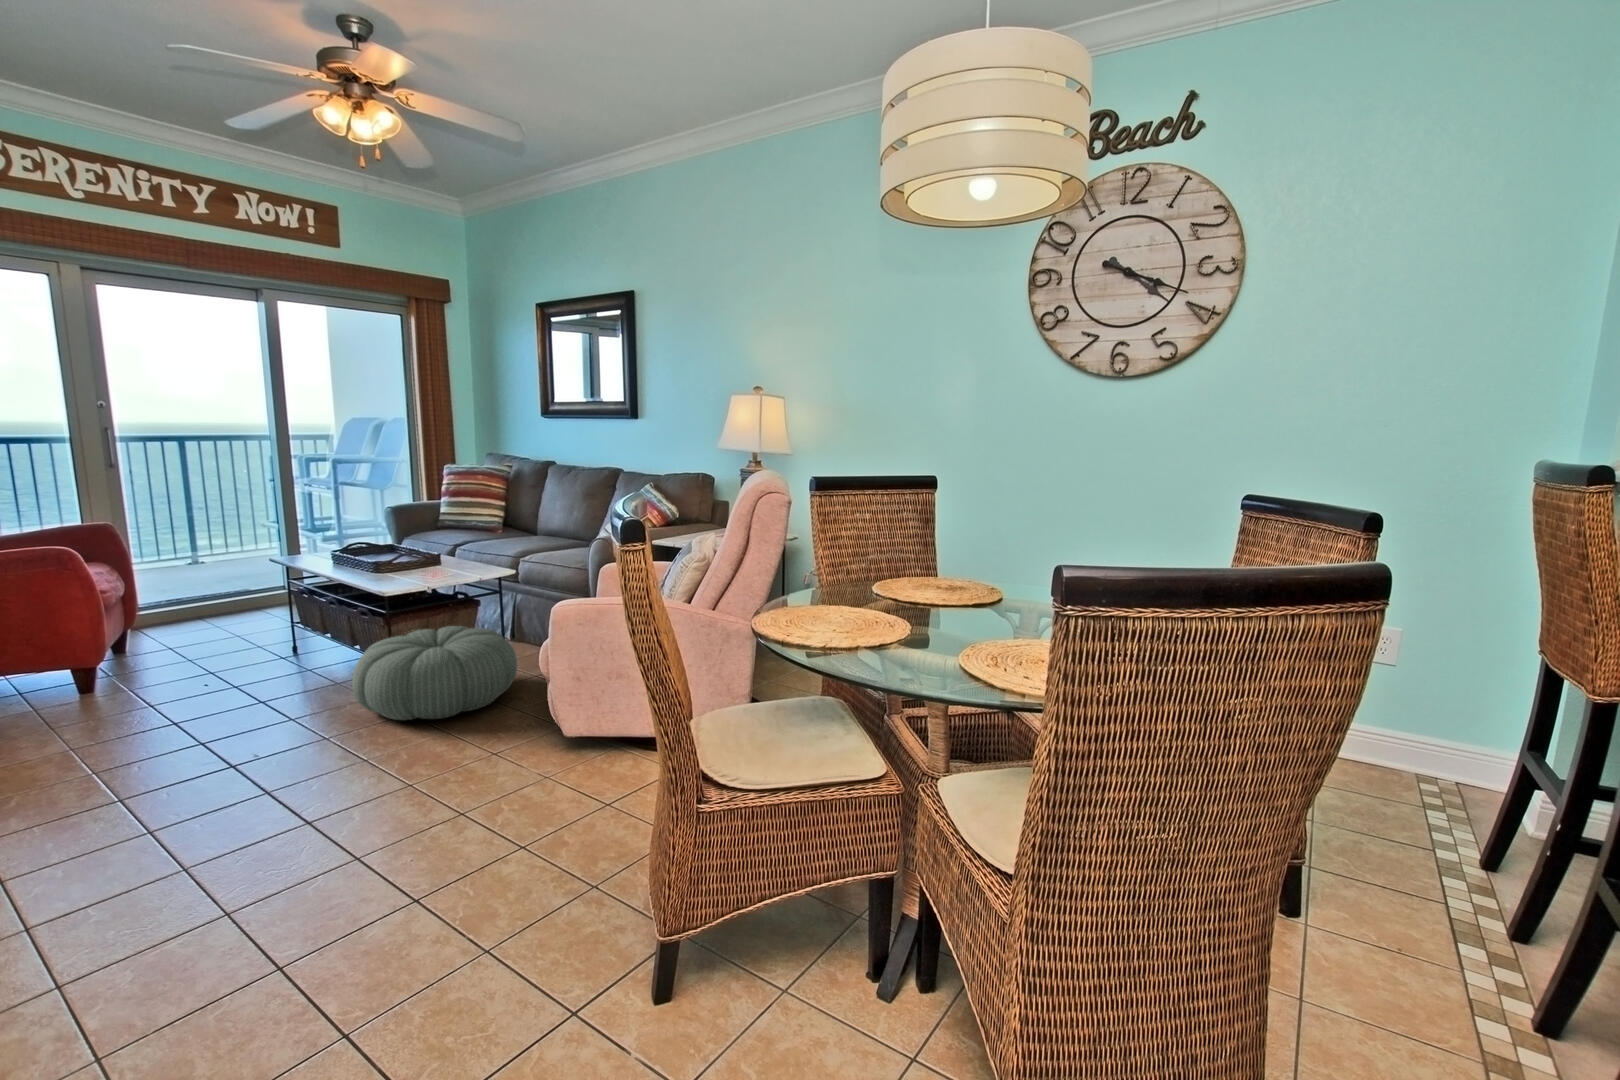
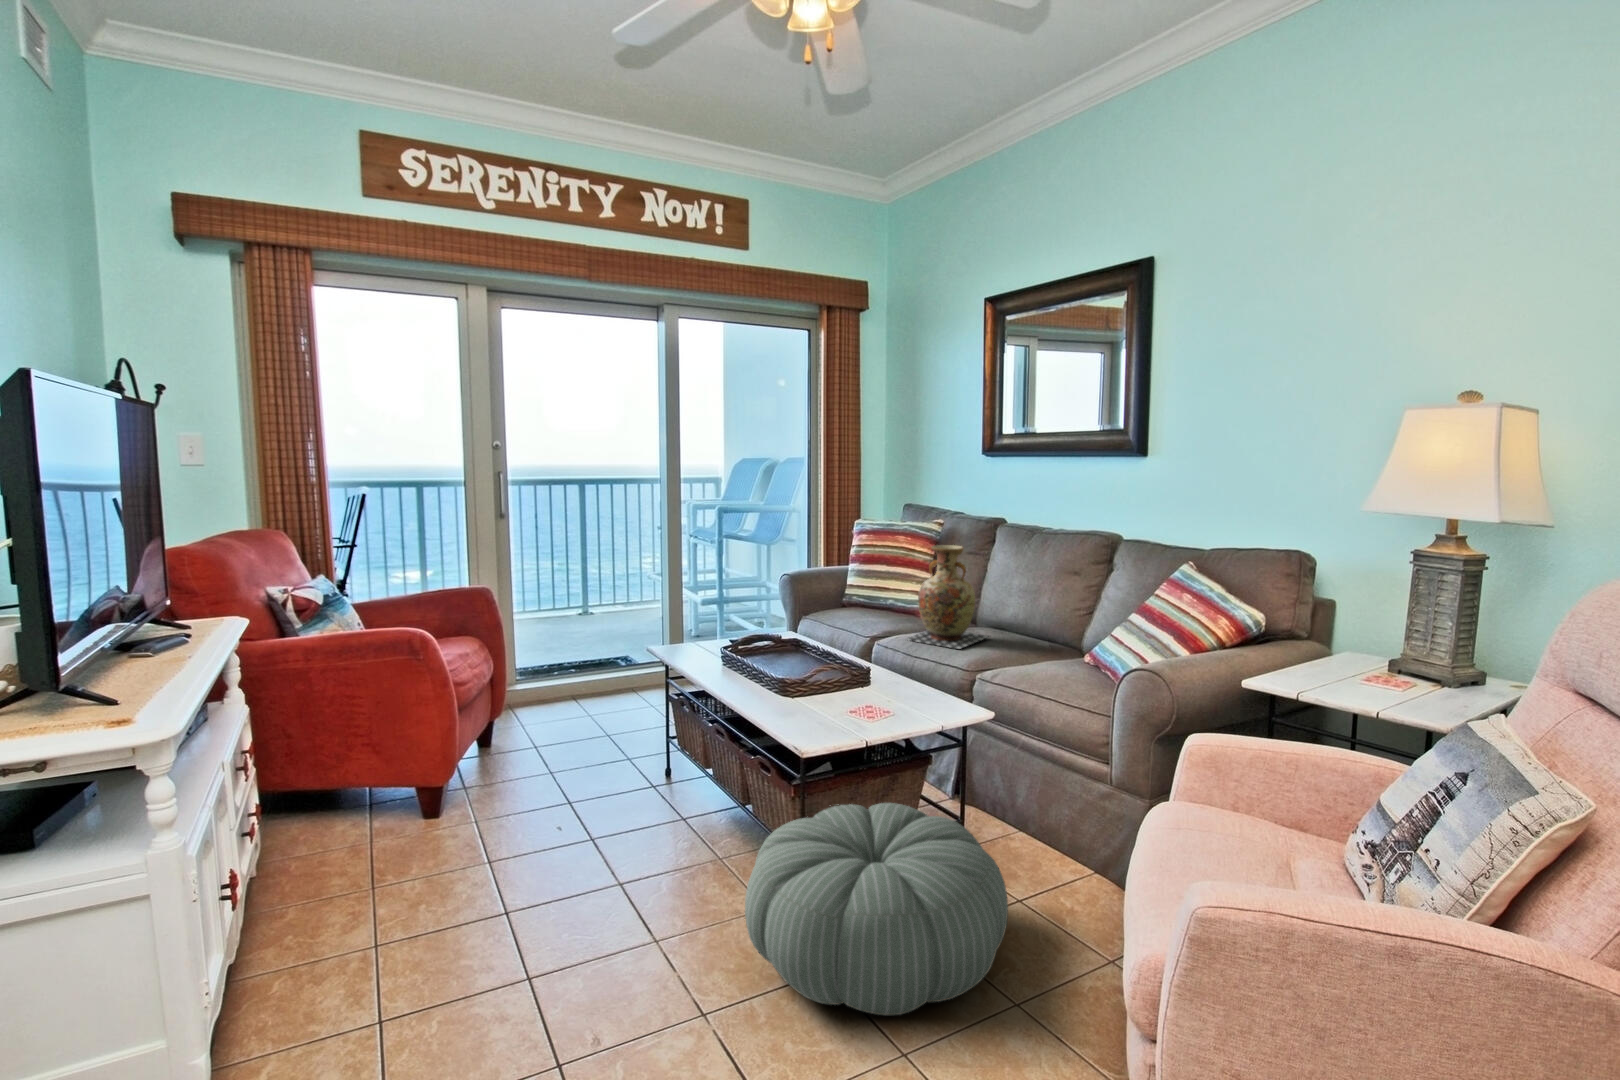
vase: none [477,479,542,546] -> present [905,545,989,649]

